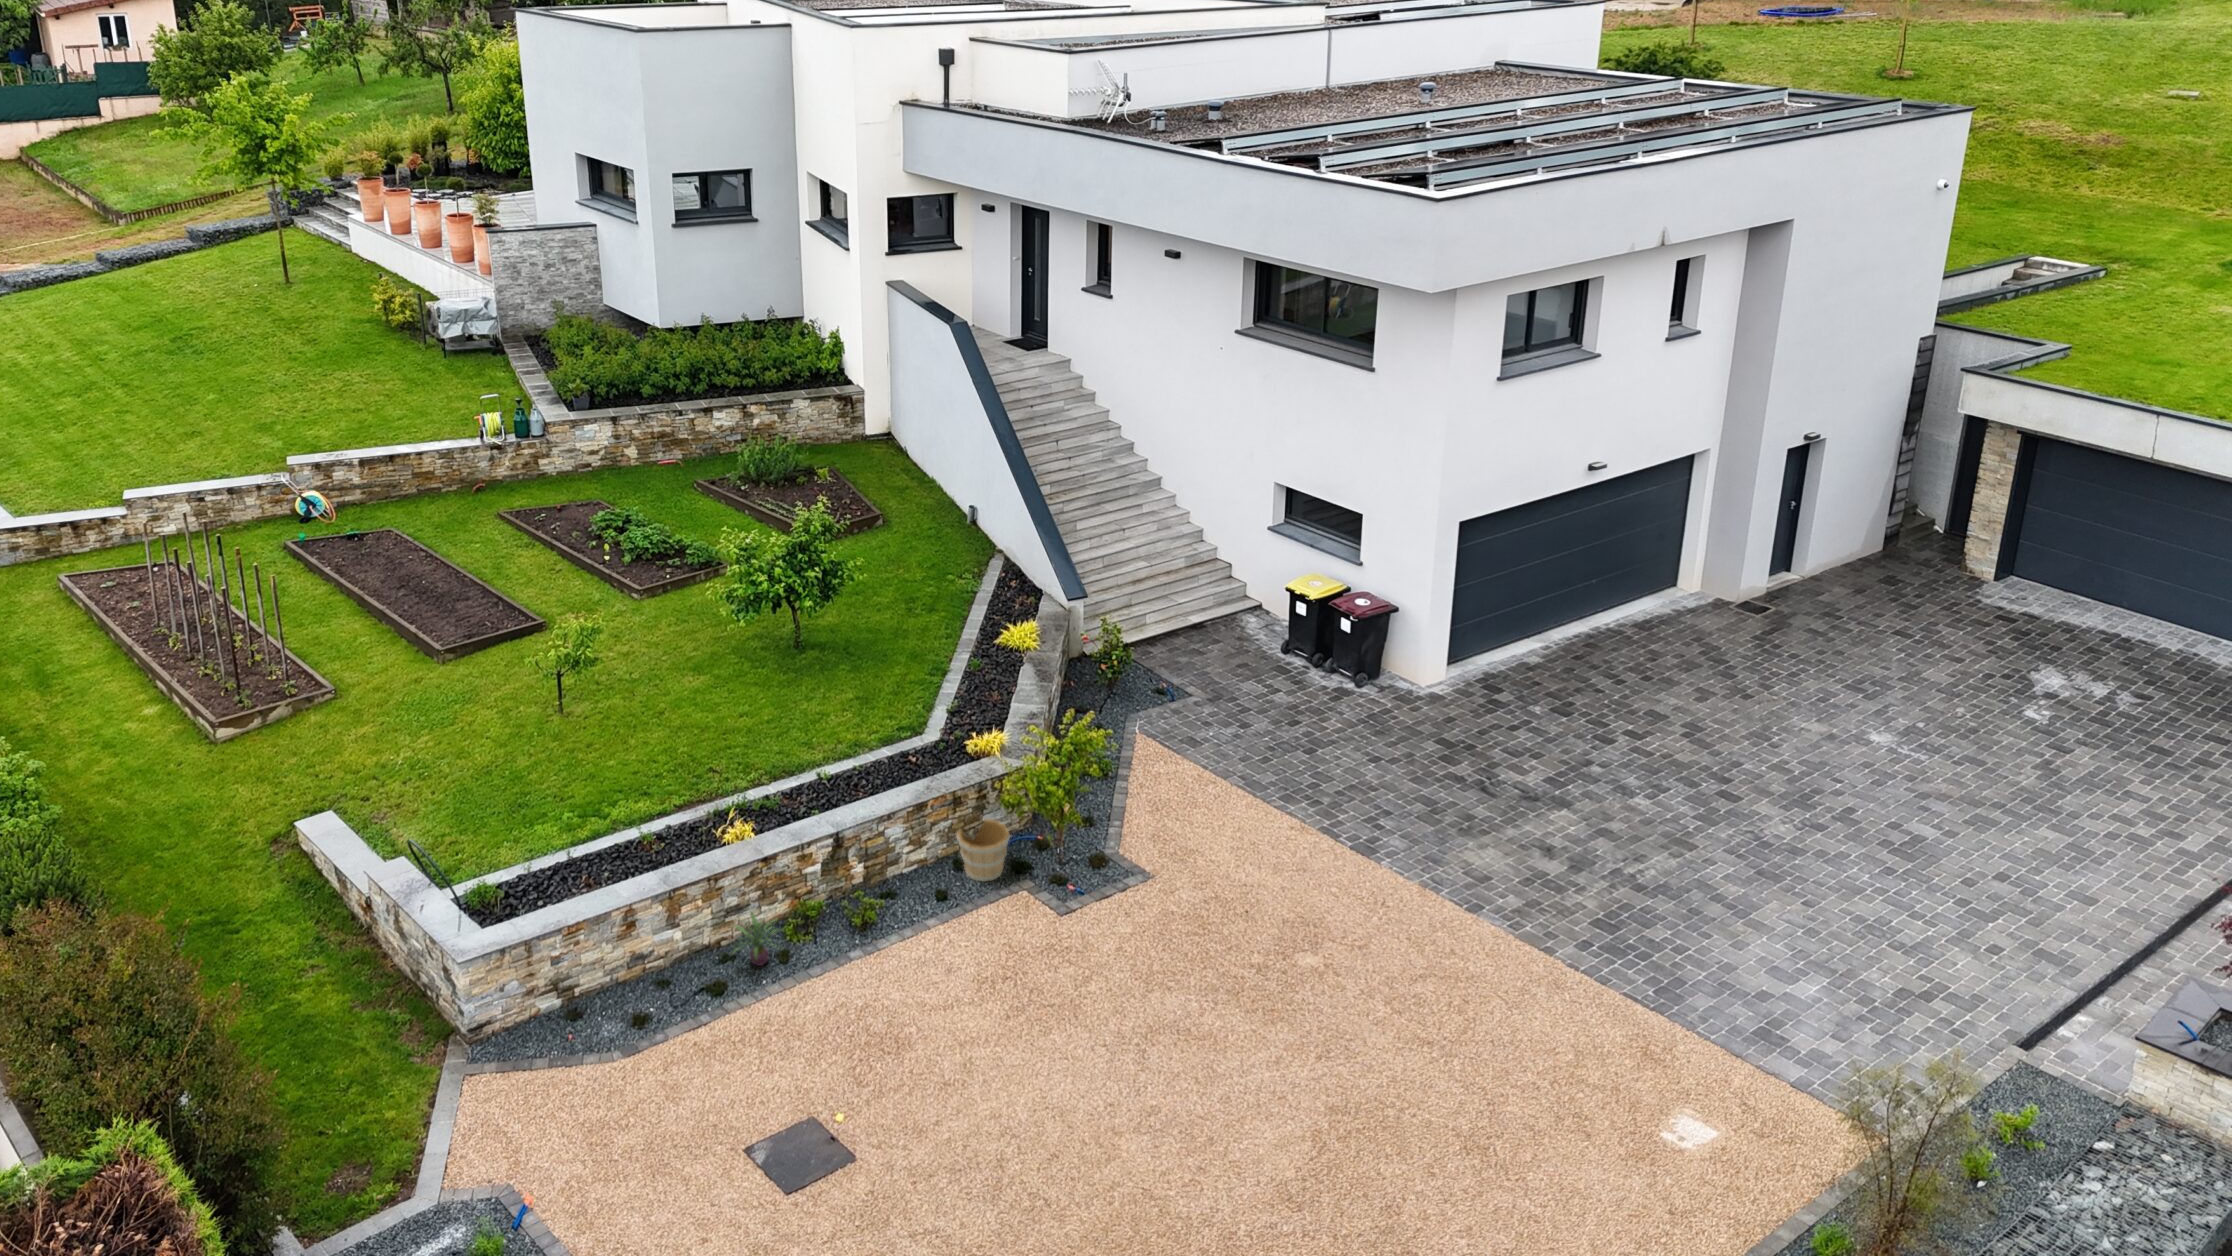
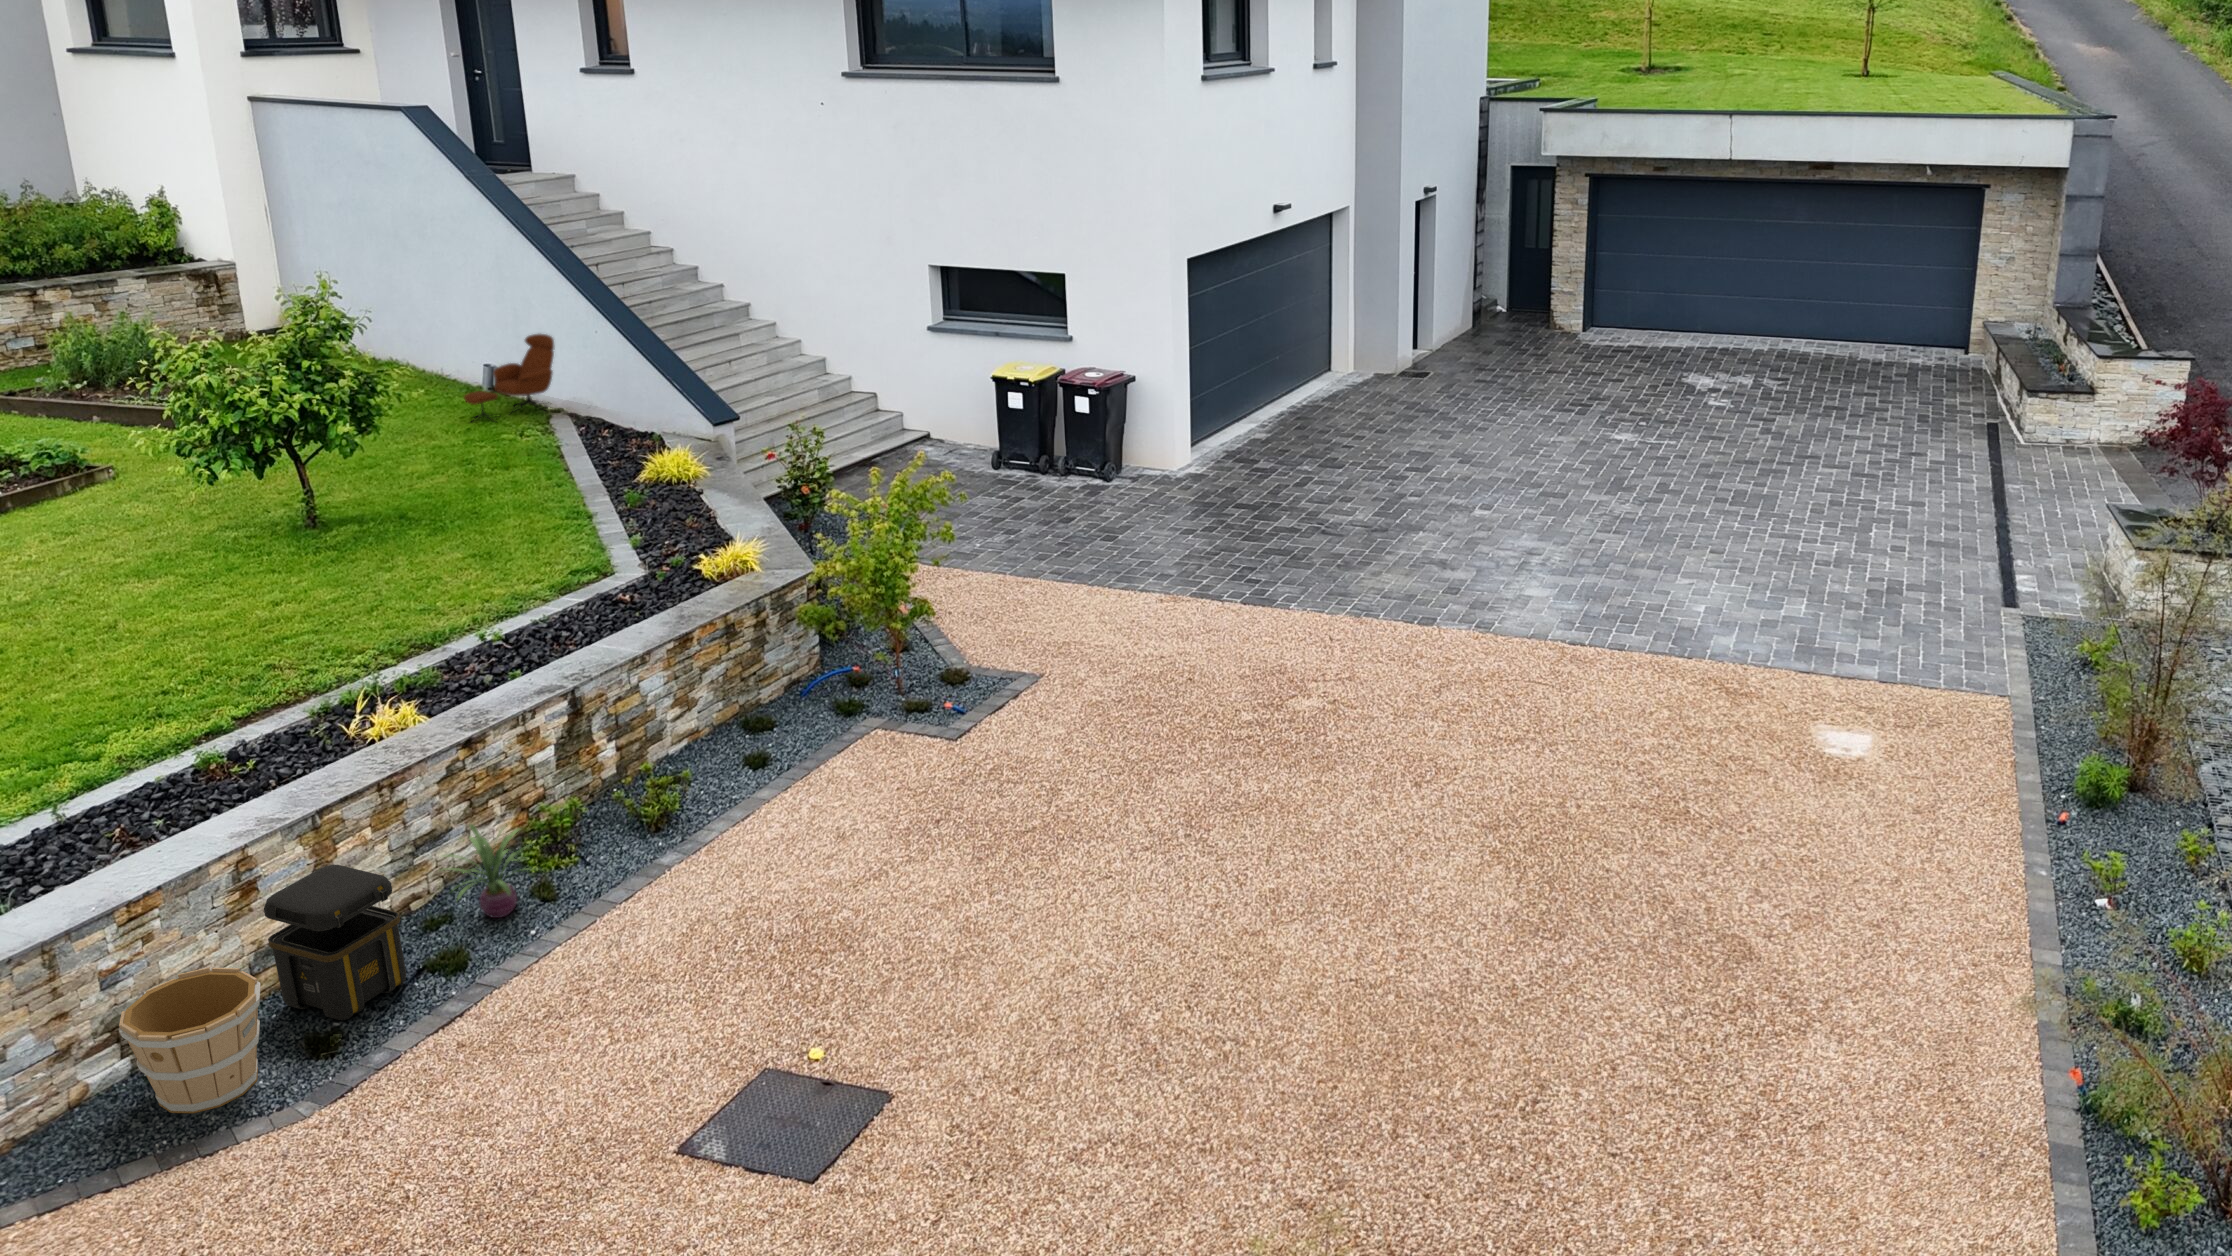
lounge chair: none [935,496,999,558] -> present [464,334,554,422]
wooden bucket: present [957,818,1010,882] -> present [119,968,260,1113]
toolbox: none [634,921,696,1007] -> present [264,865,406,1020]

